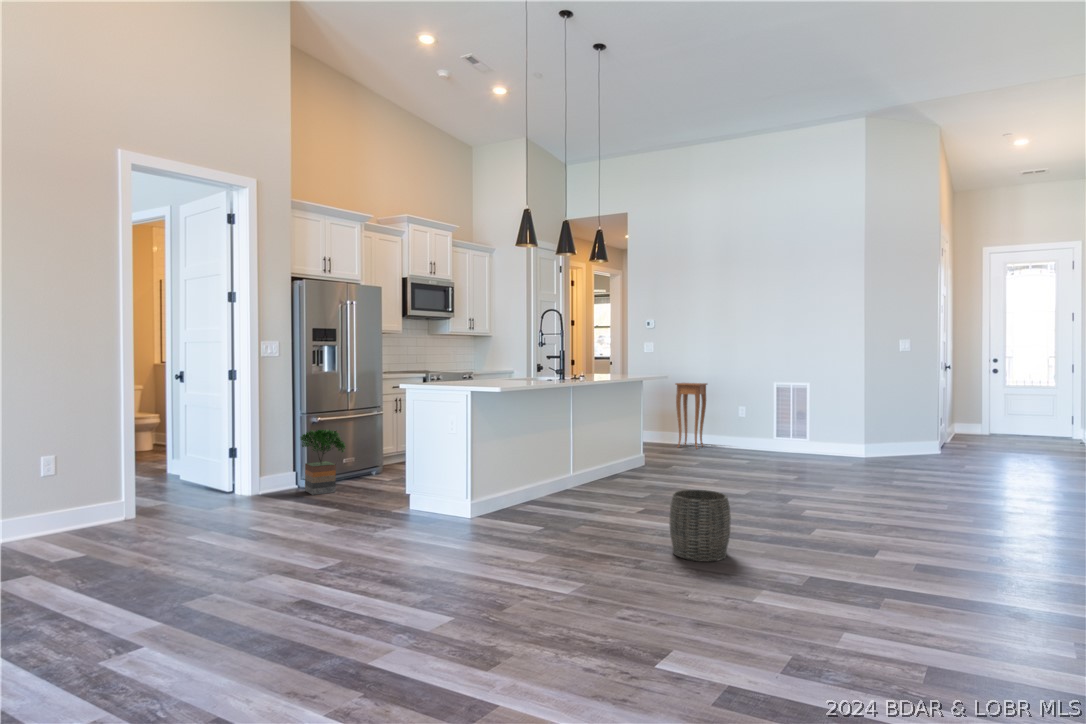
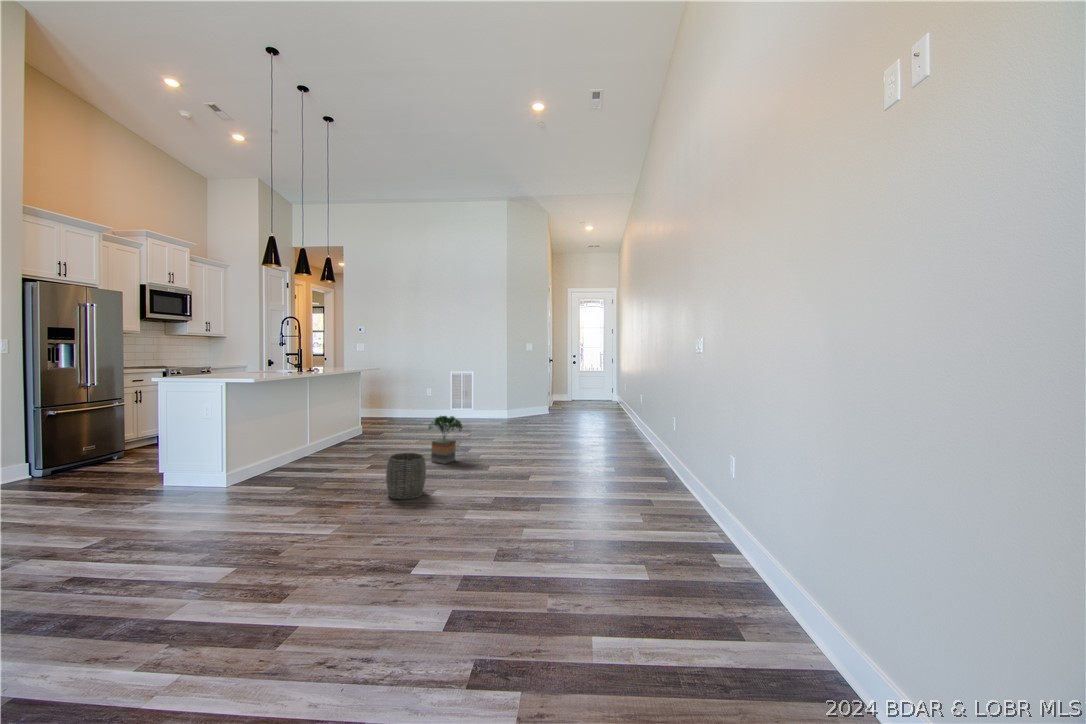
side table: present [676,383,707,449] -> none [385,372,408,418]
potted tree: present [300,430,345,495] -> present [428,416,462,464]

